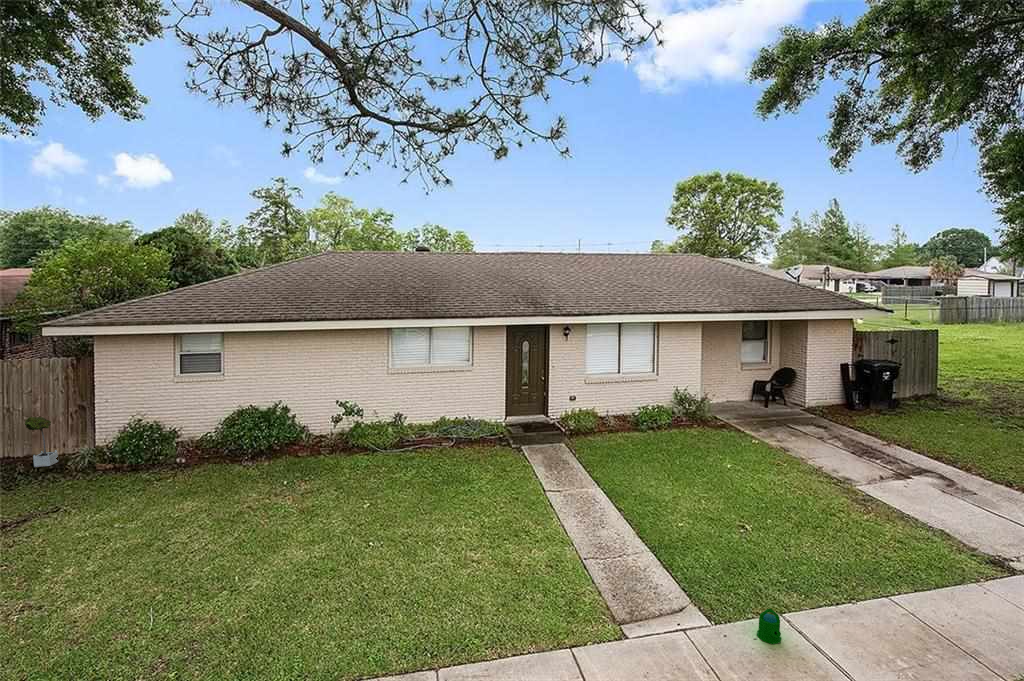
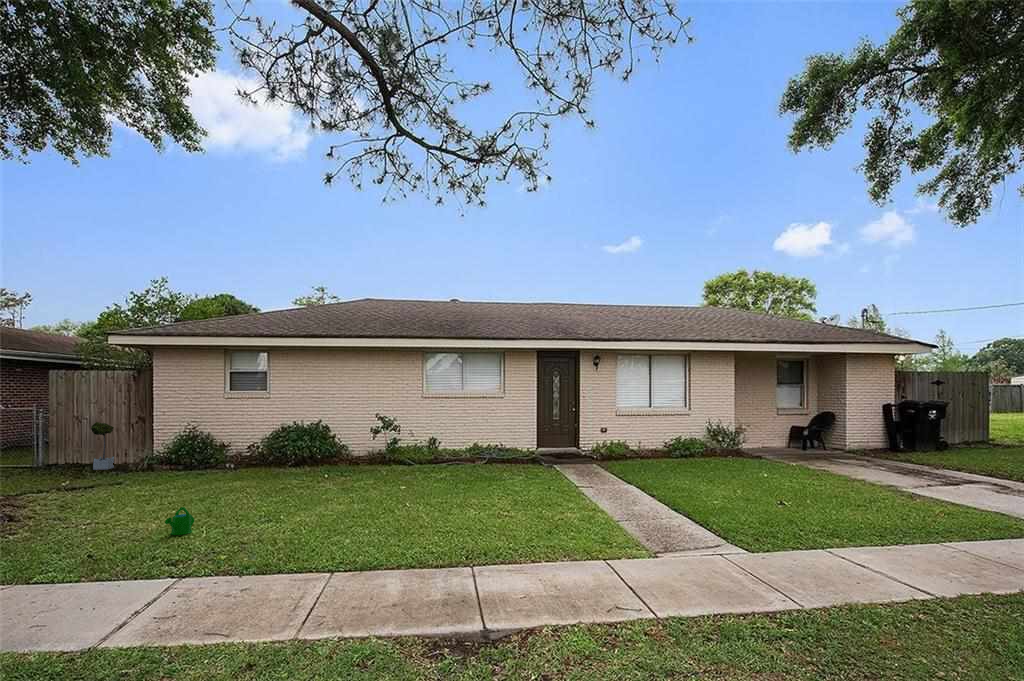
watering can: present [757,609,781,644] -> present [165,507,194,535]

